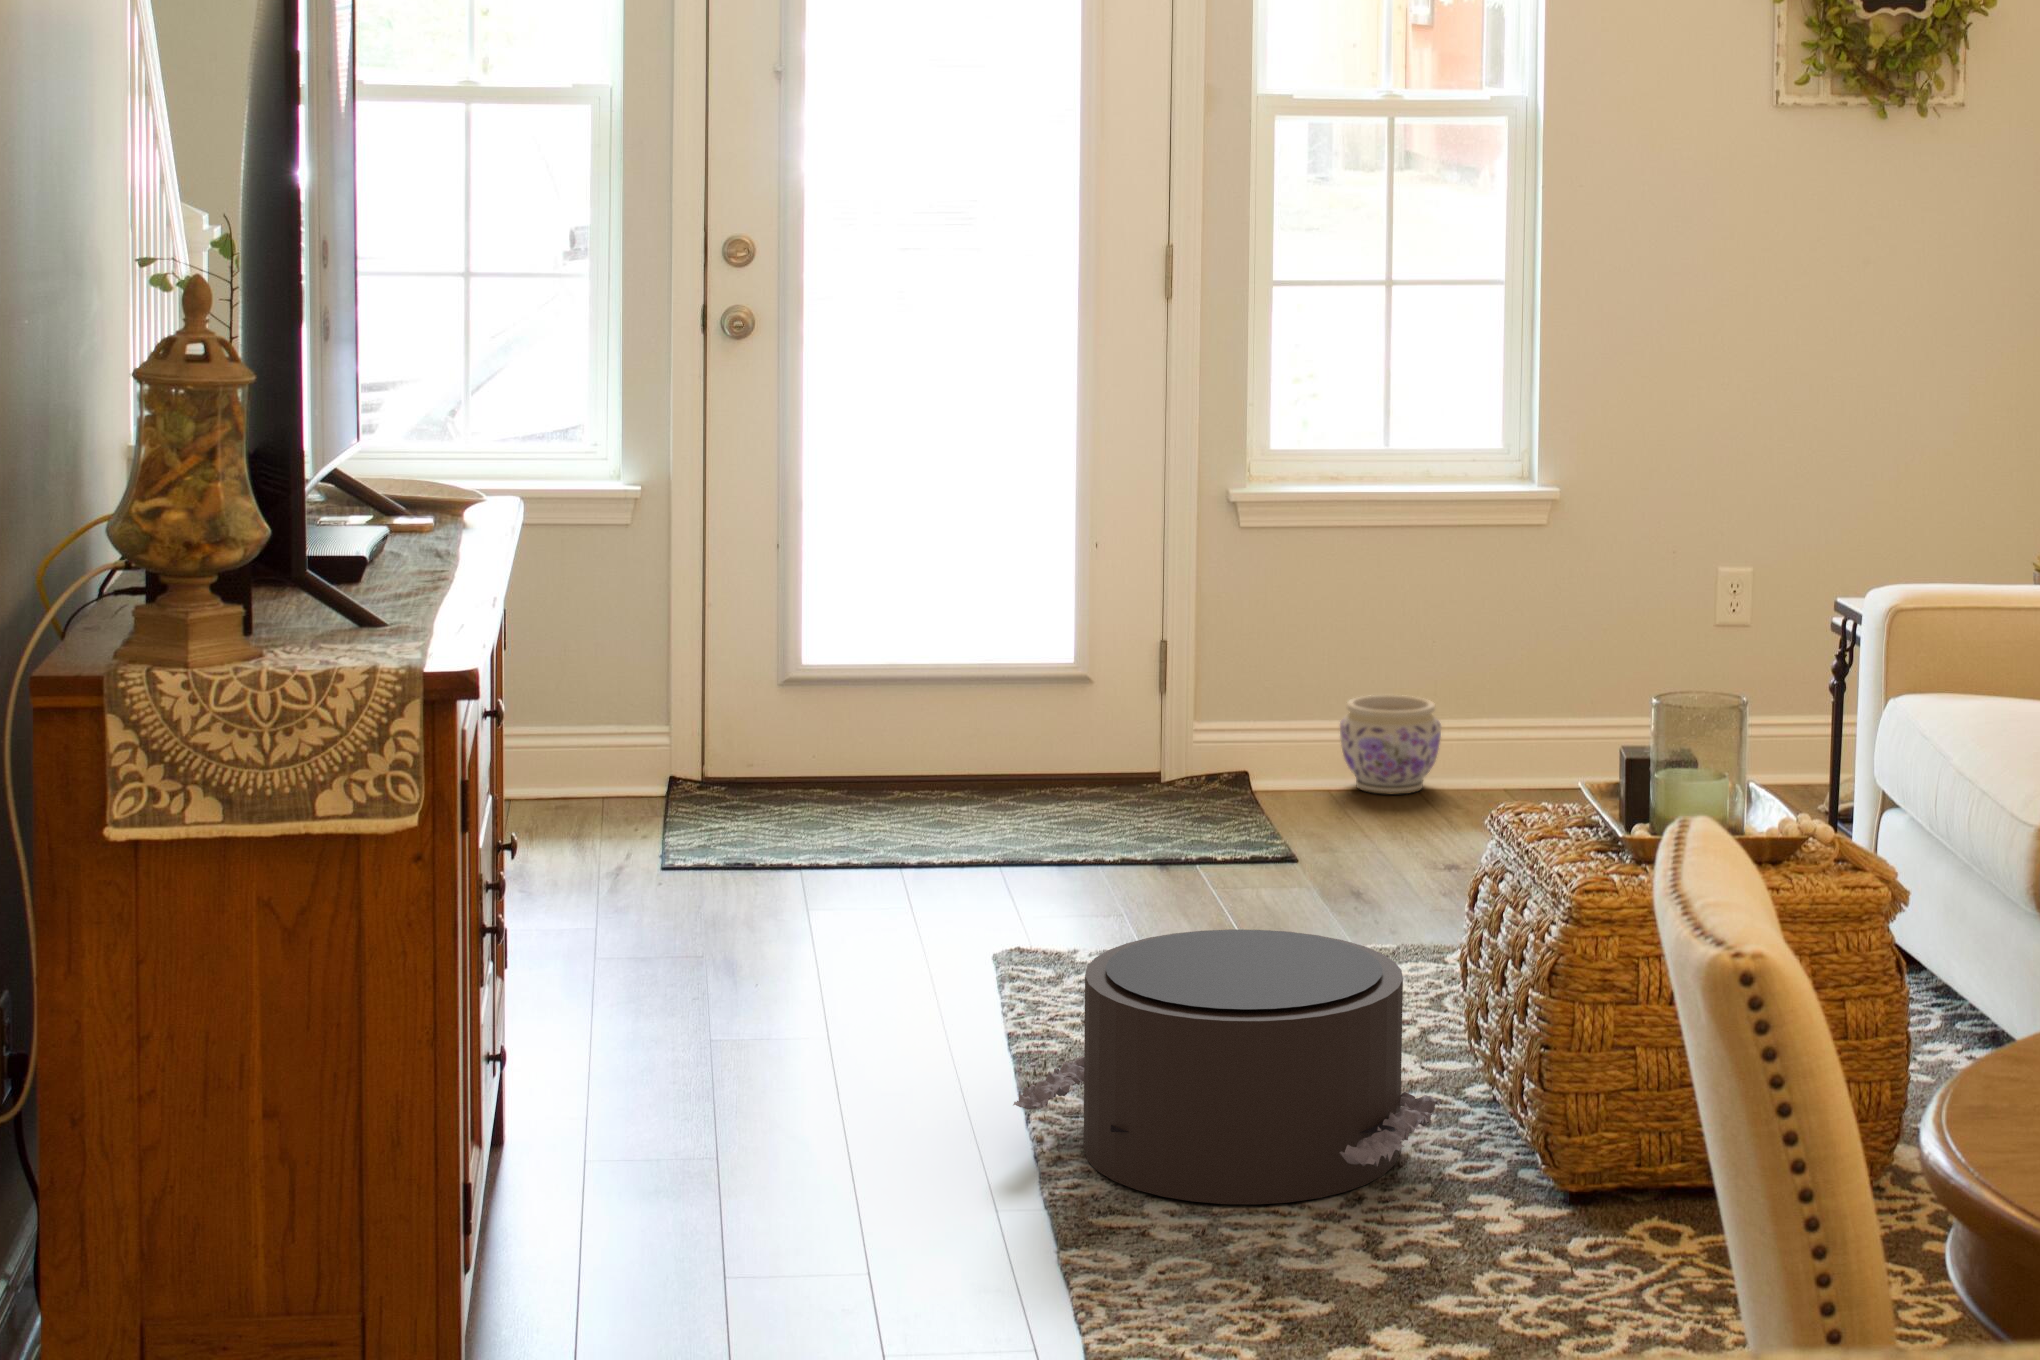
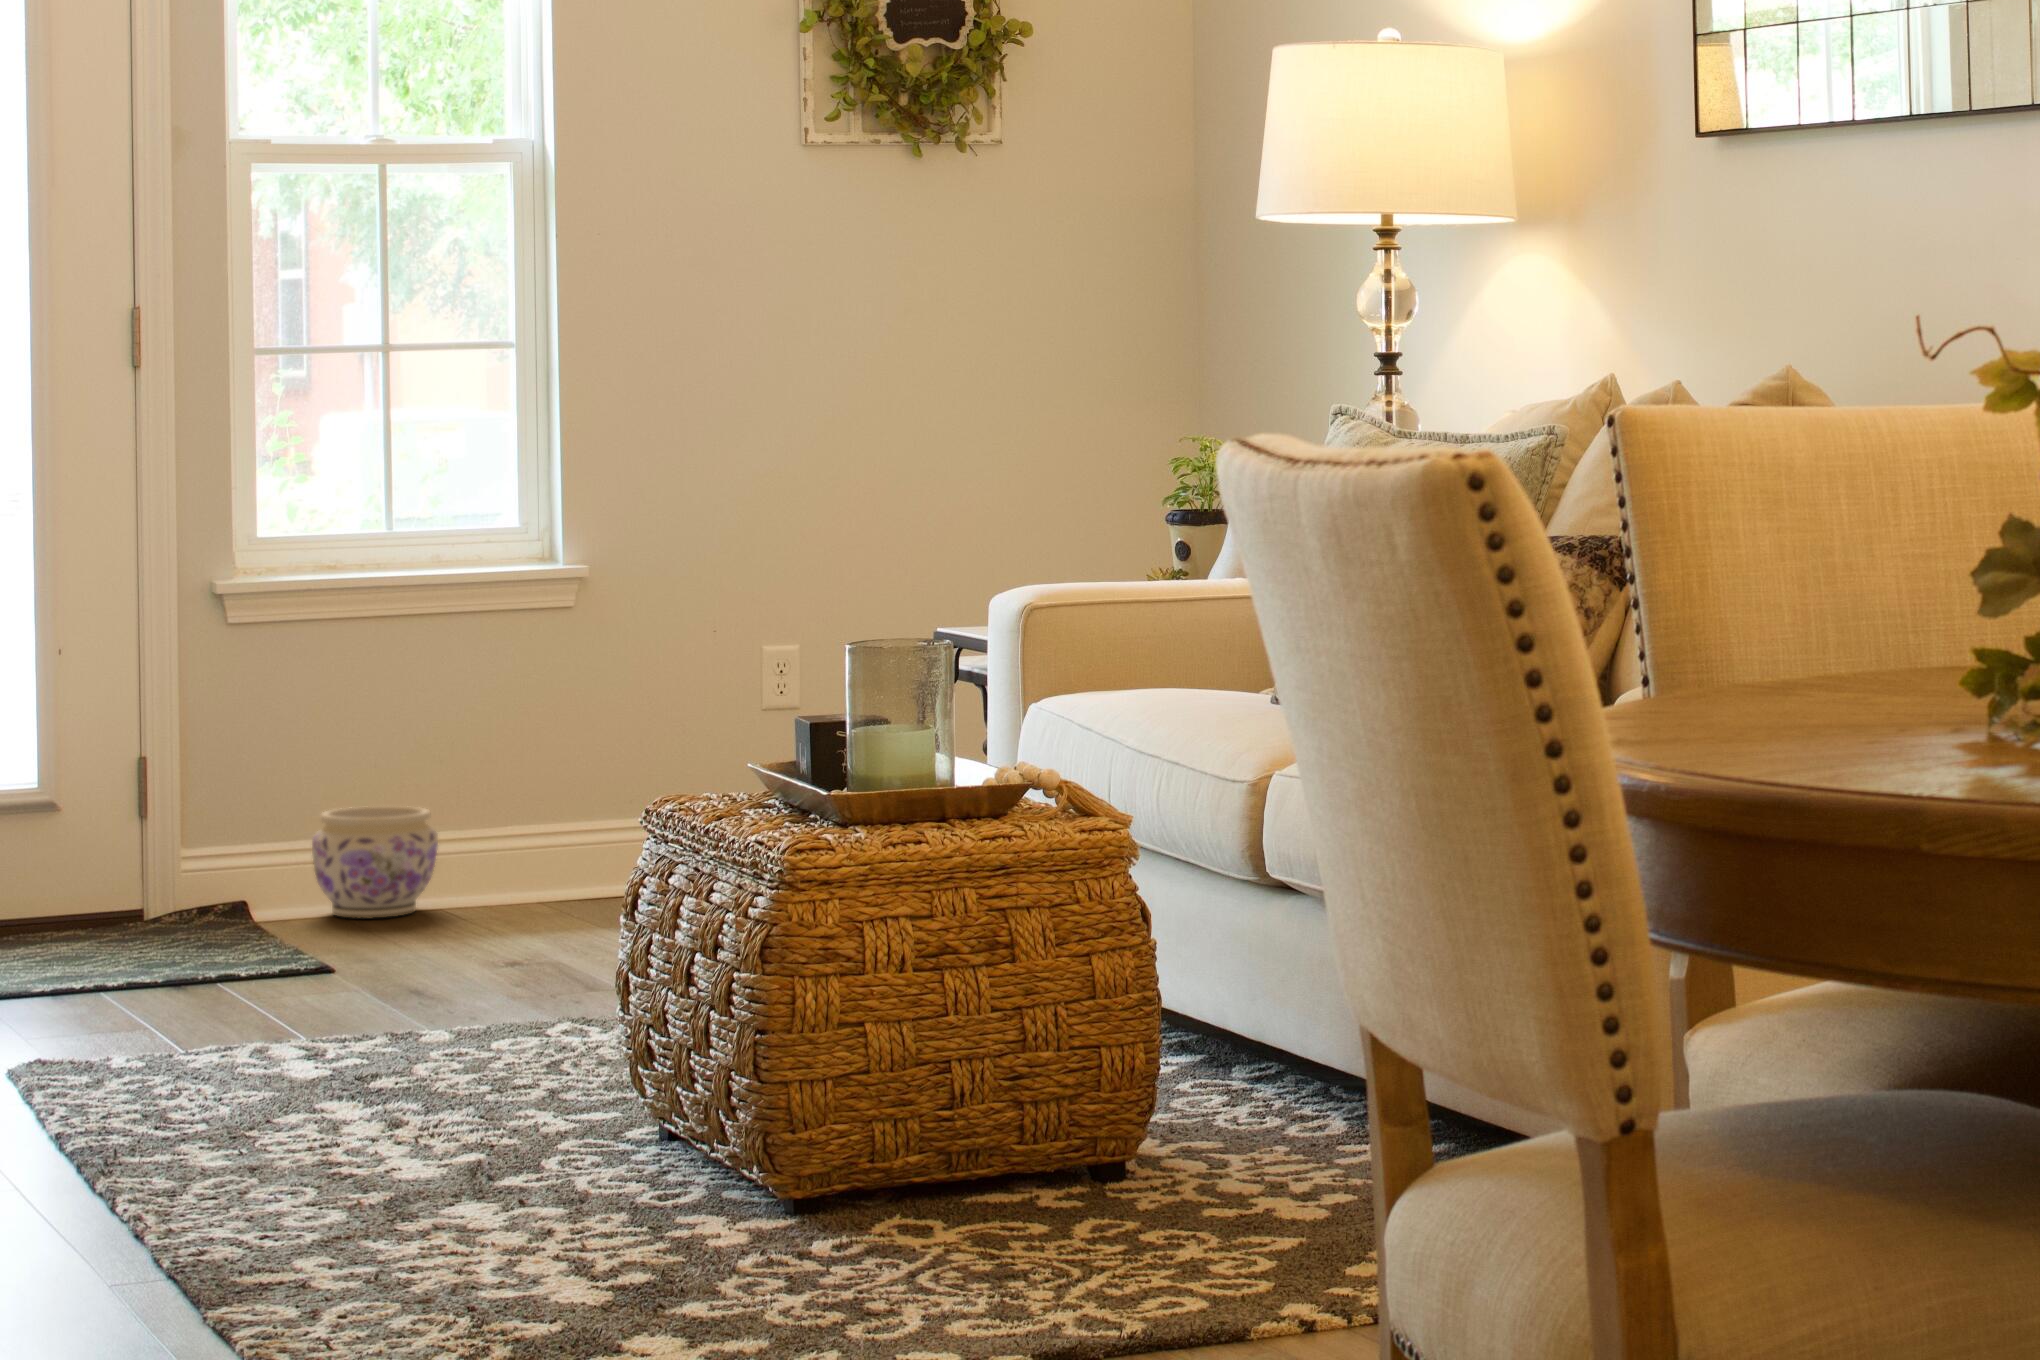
pouf: present [1013,929,1441,1204] -> none [92,966,622,1259]

